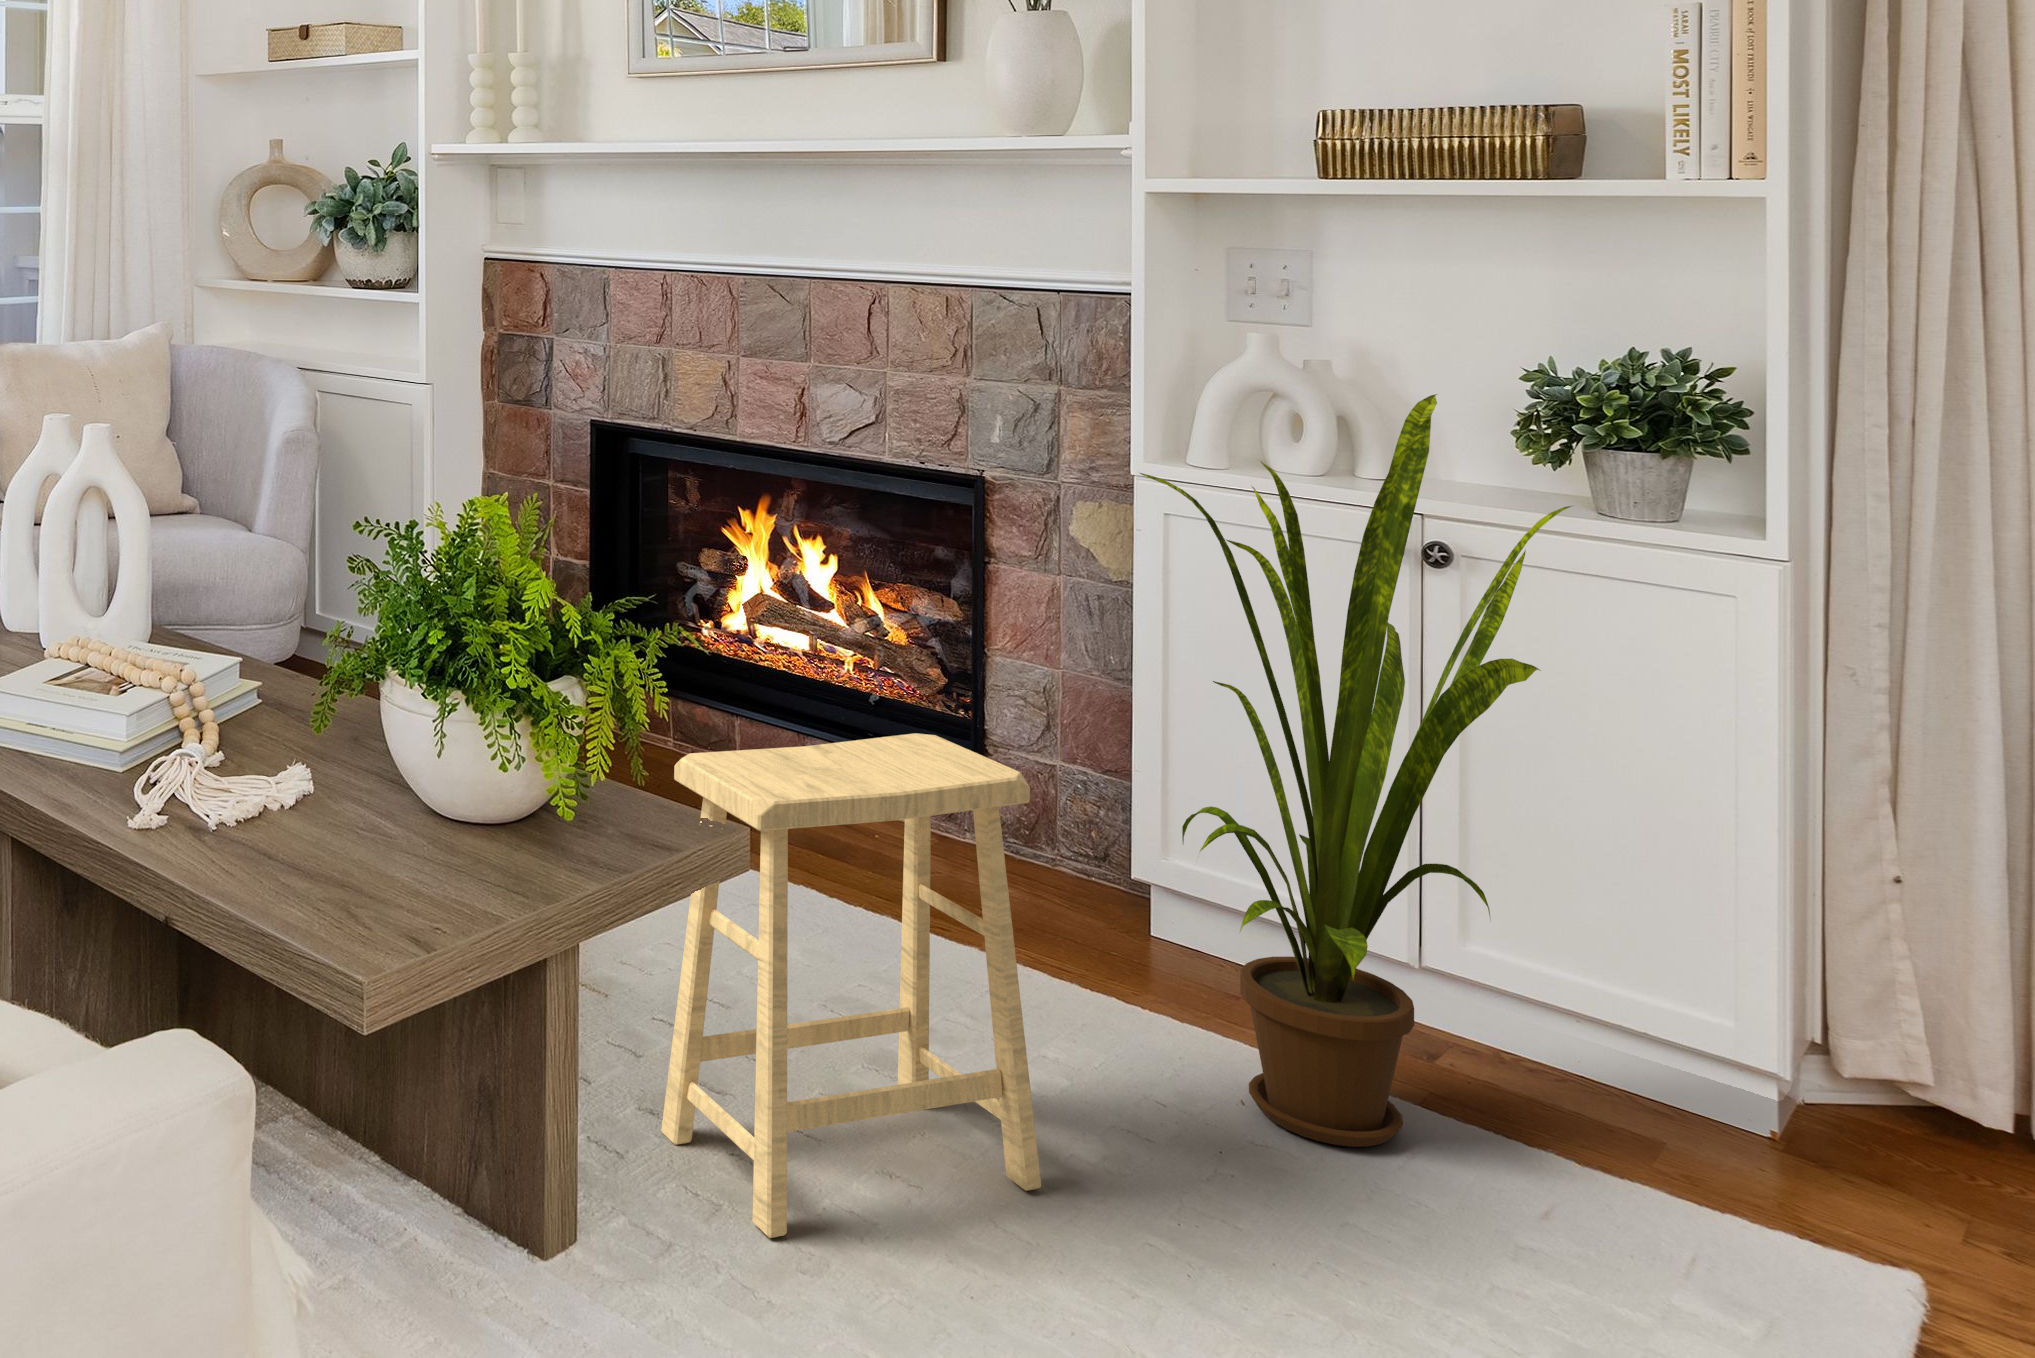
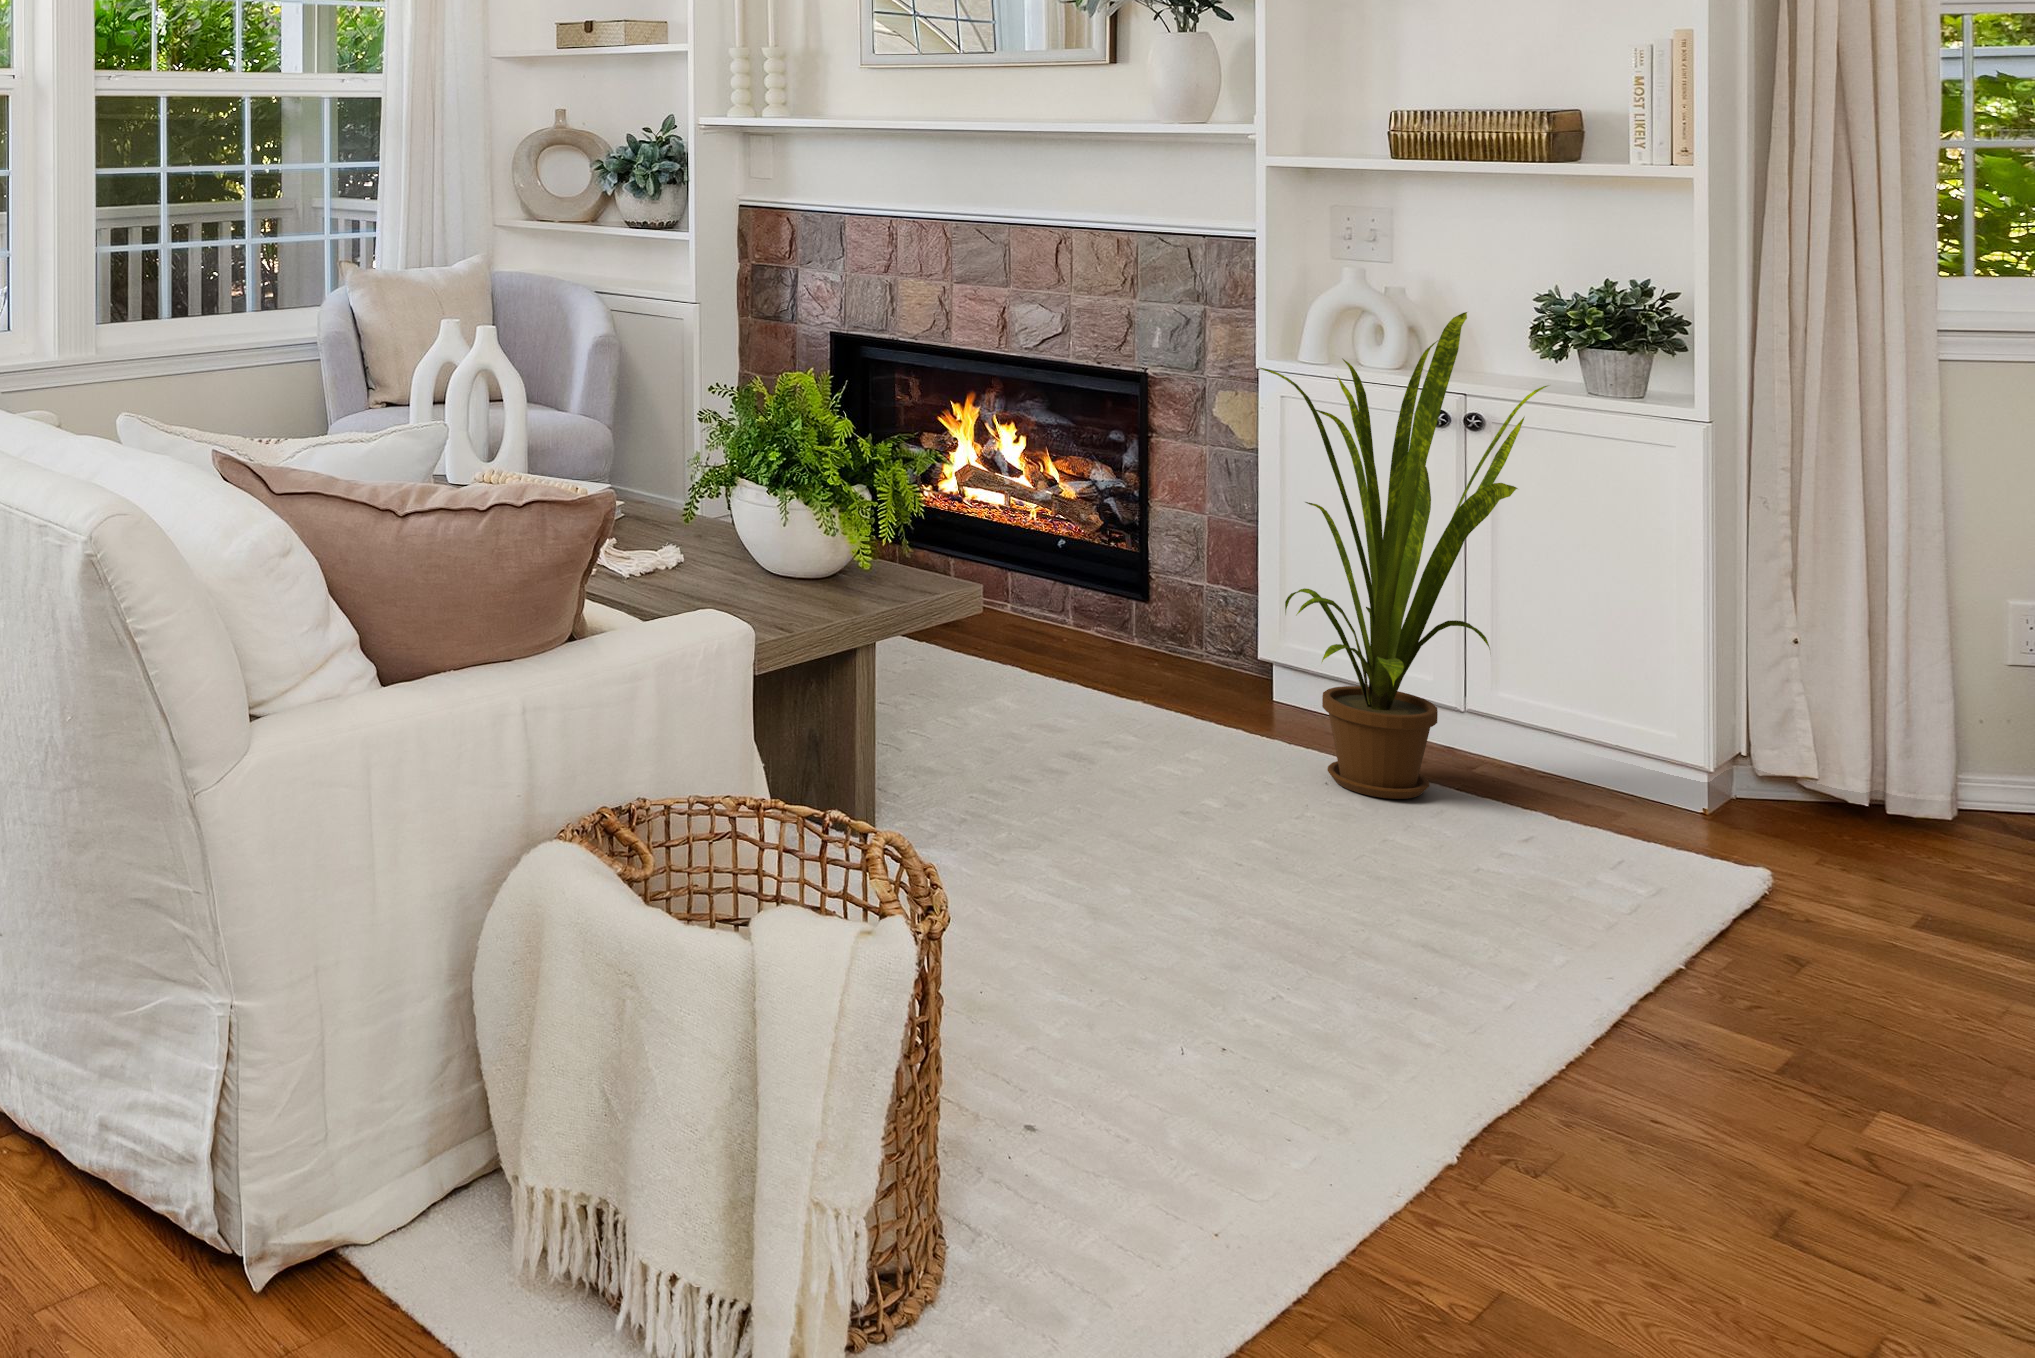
footstool: present [661,733,1041,1238] -> none [938,537,1187,833]

